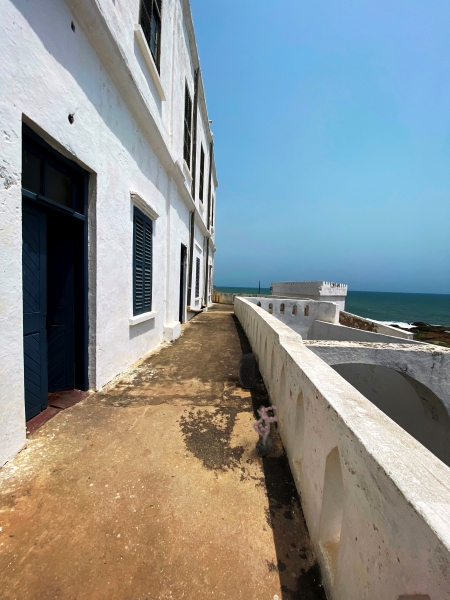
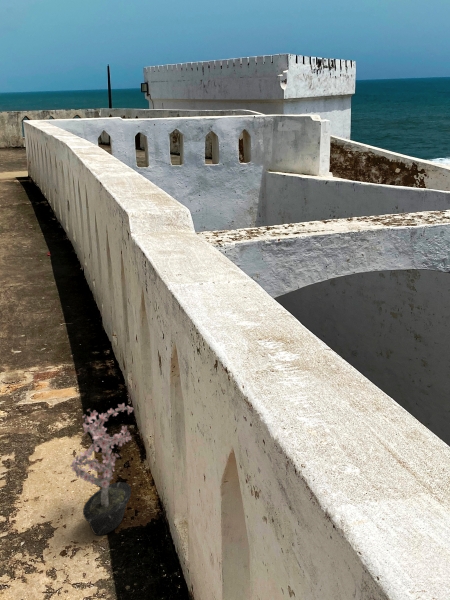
backpack: present [238,353,259,389] -> none [34,276,110,380]

